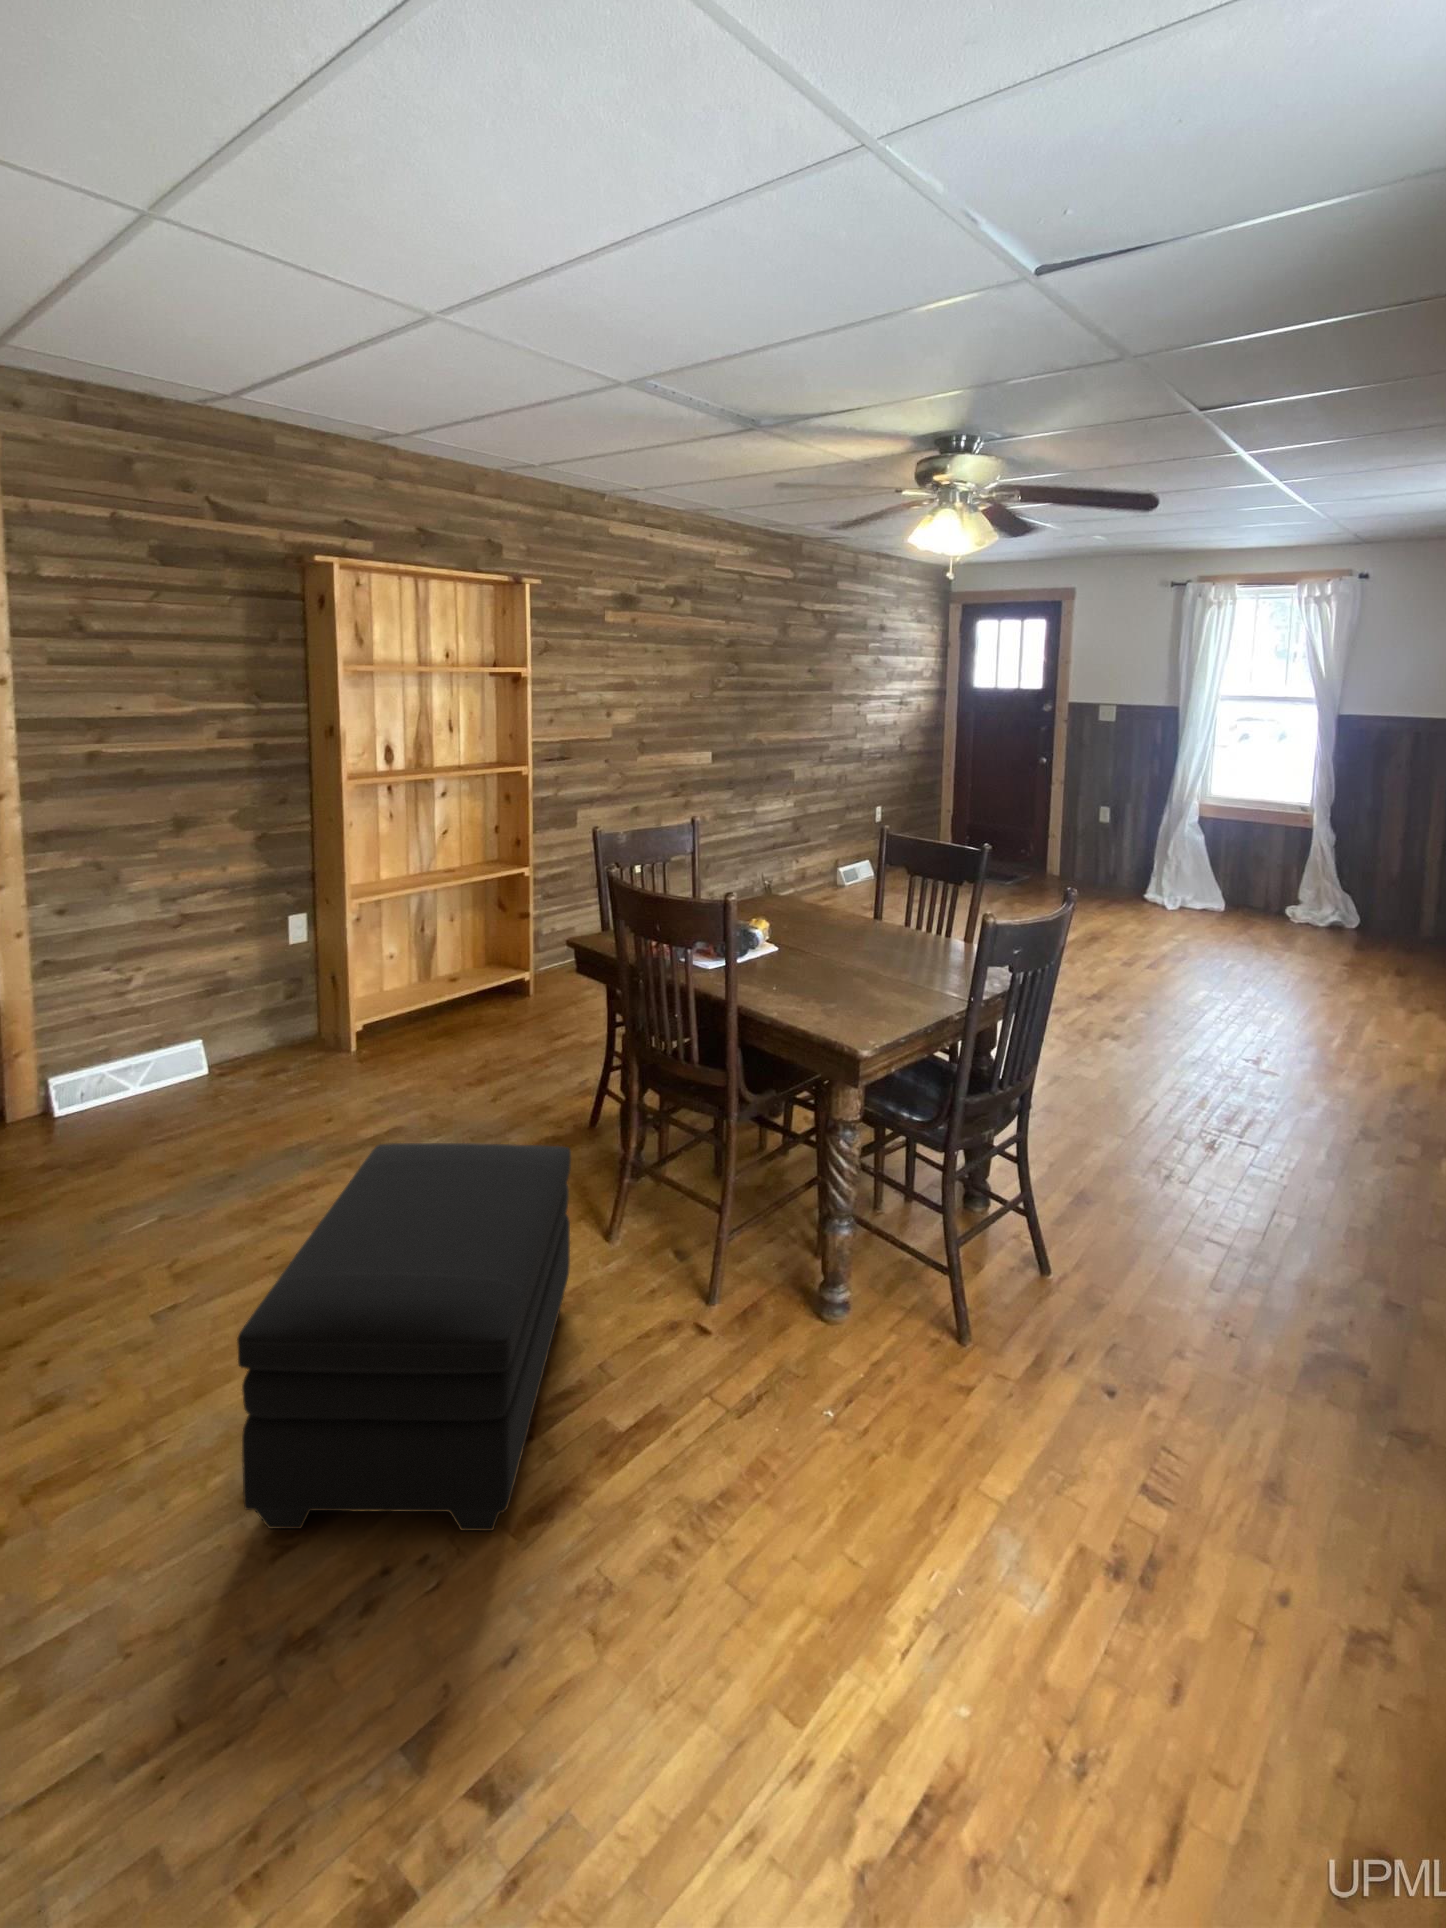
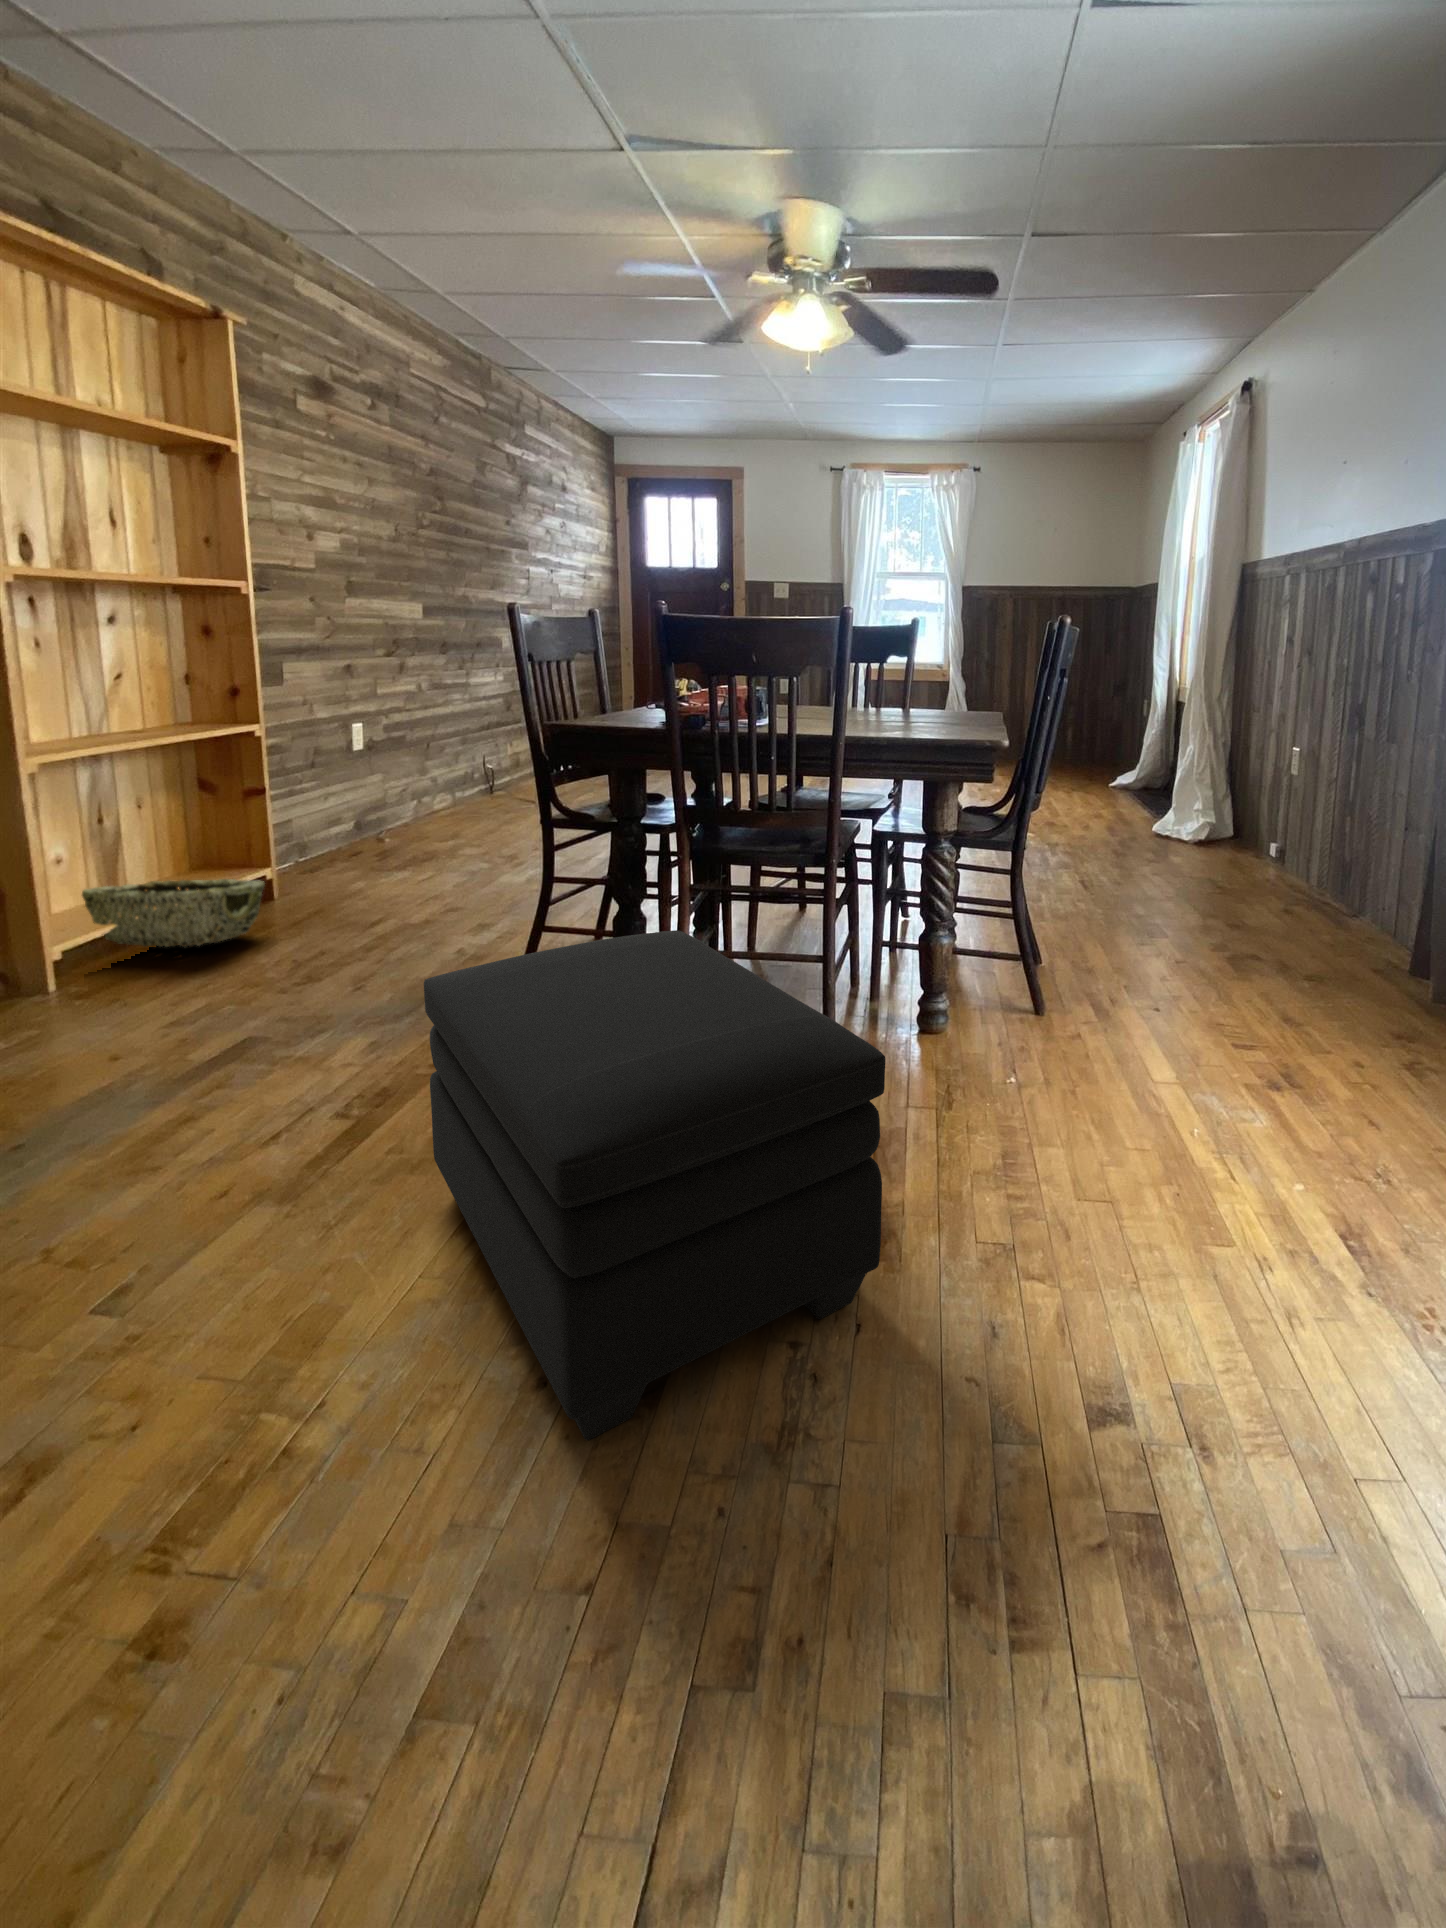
woven basket: none [401,974,499,1032] -> present [82,879,264,947]

